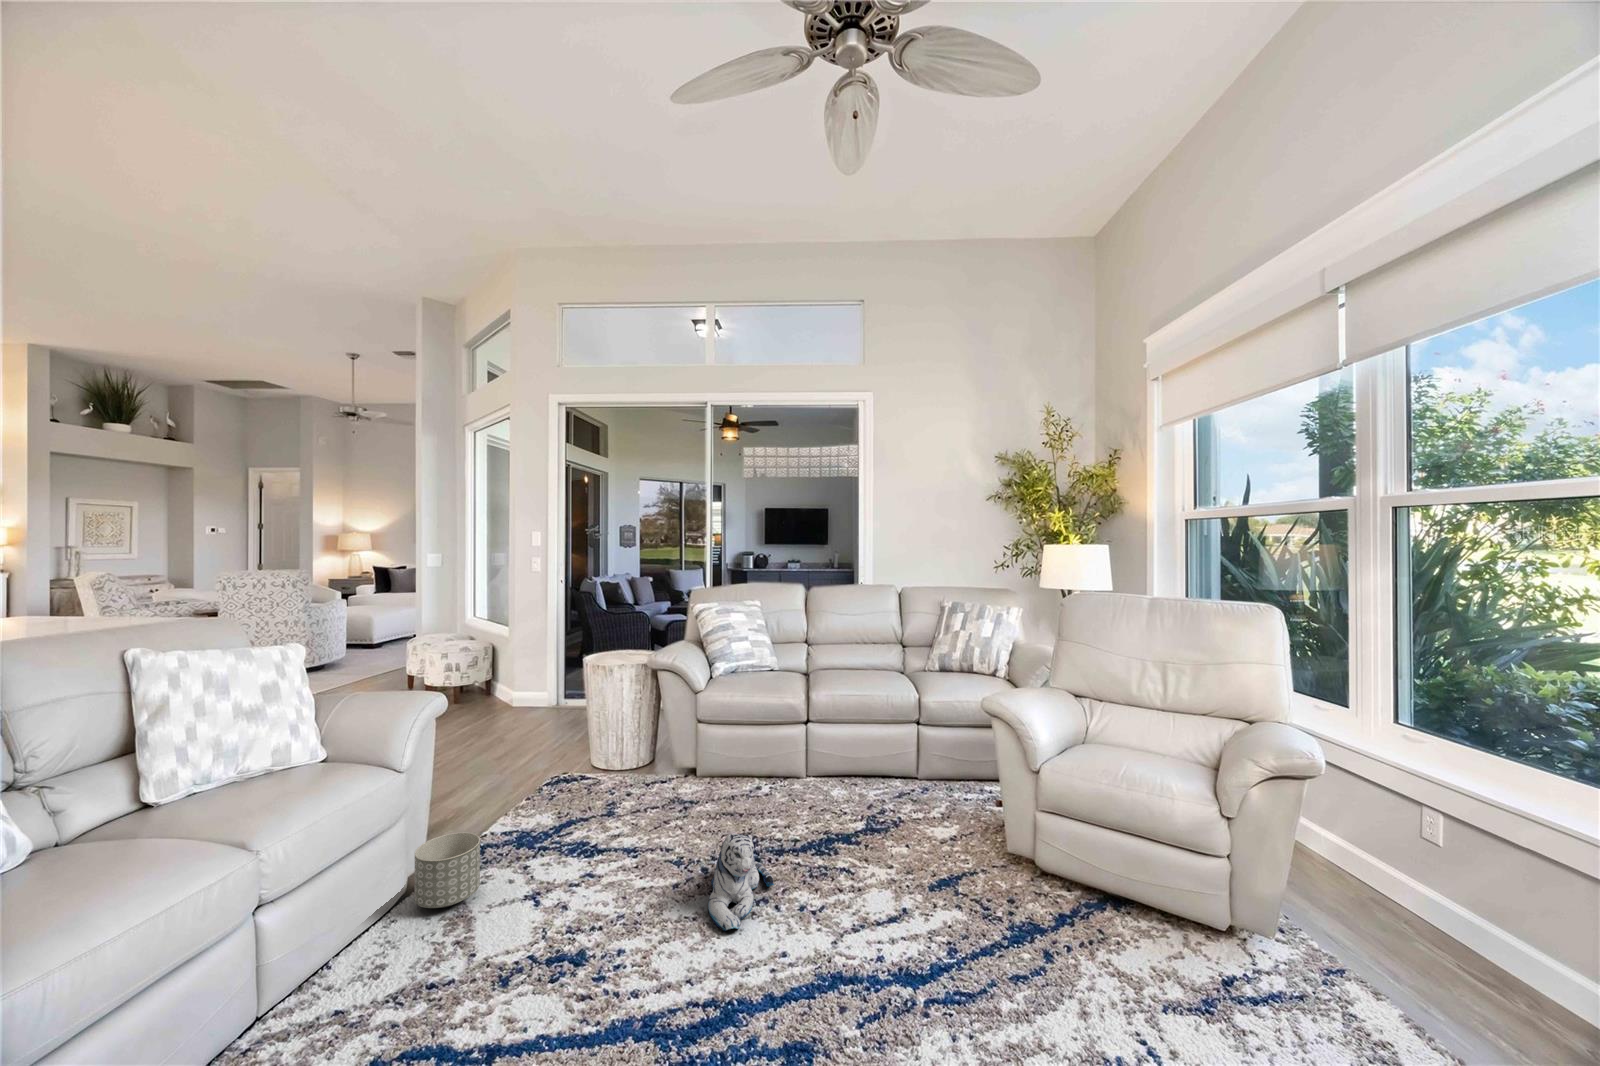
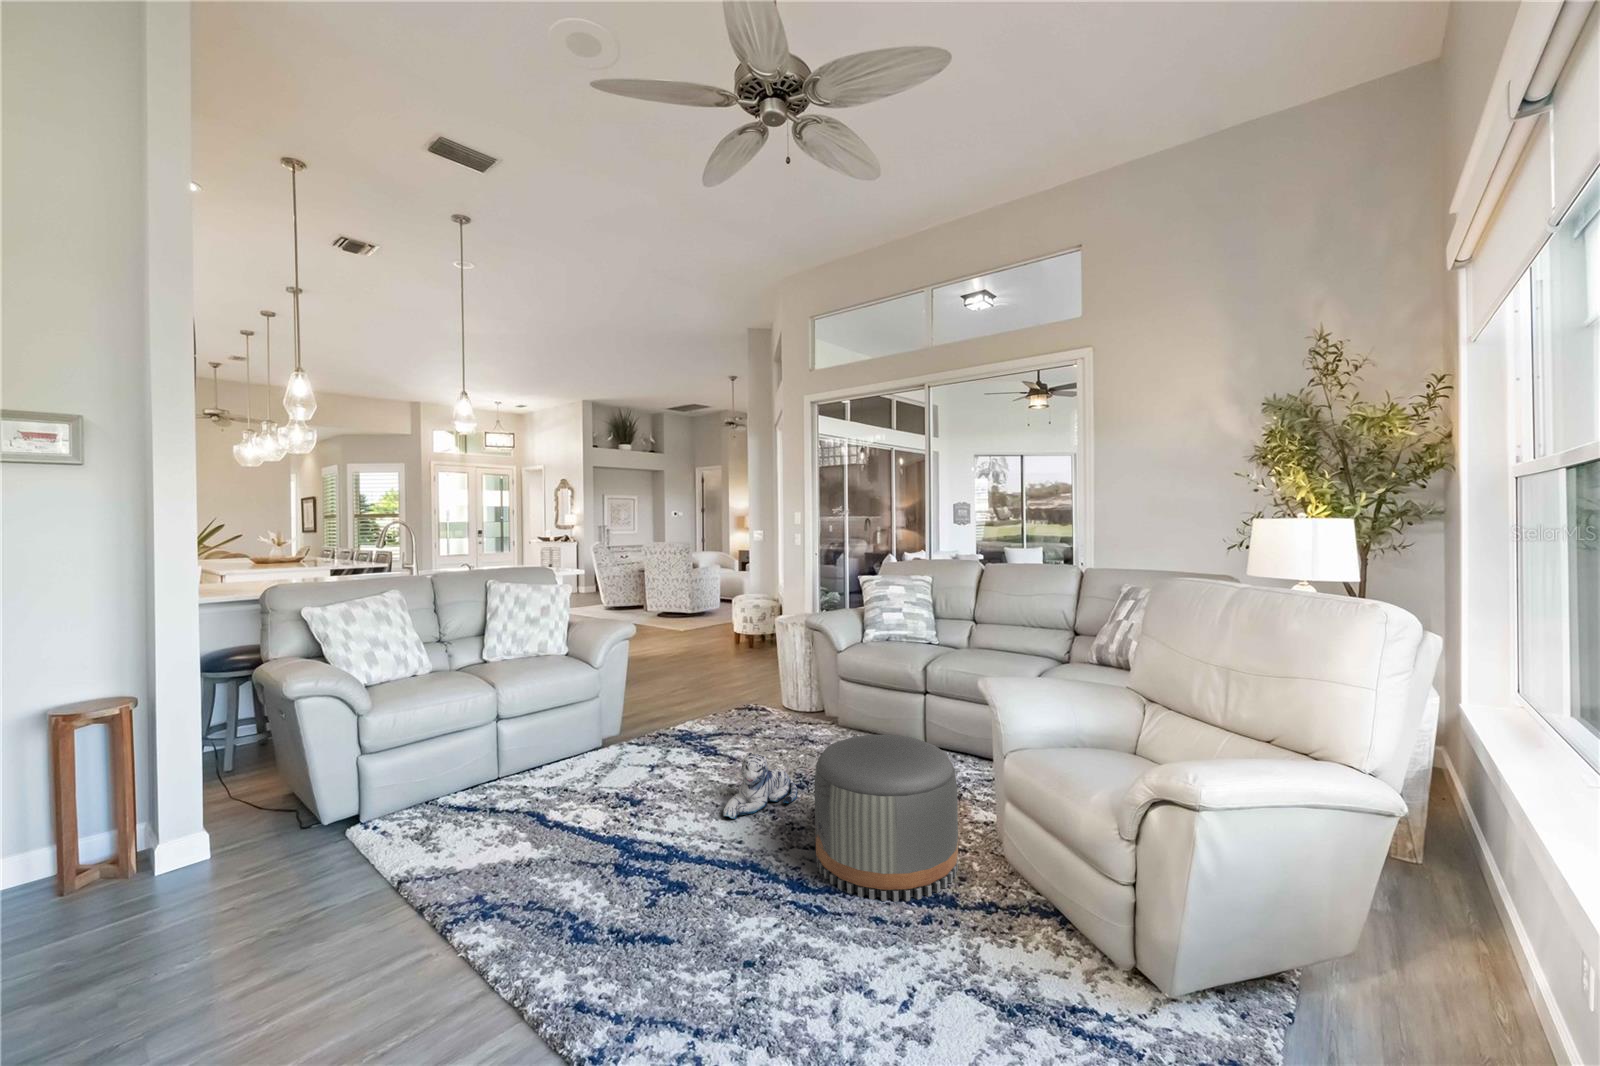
pouf: none [863,770,1023,964] -> present [814,735,958,902]
planter: present [414,833,480,908] -> none [598,716,636,759]

